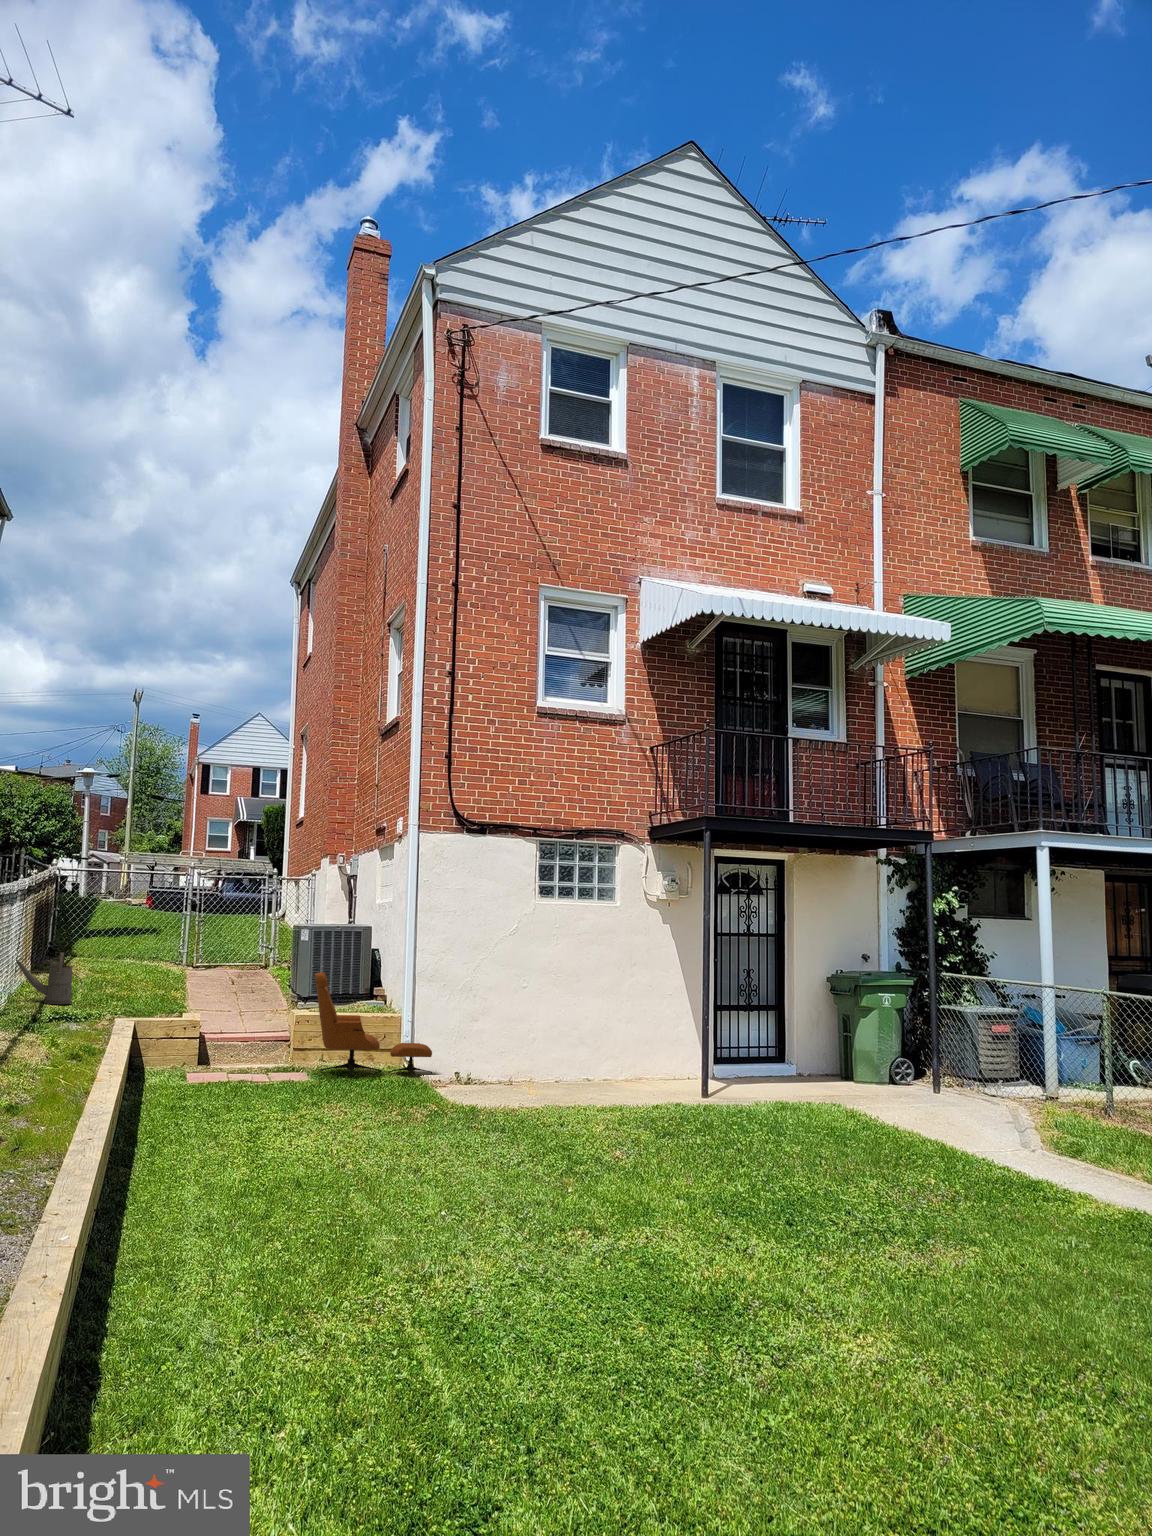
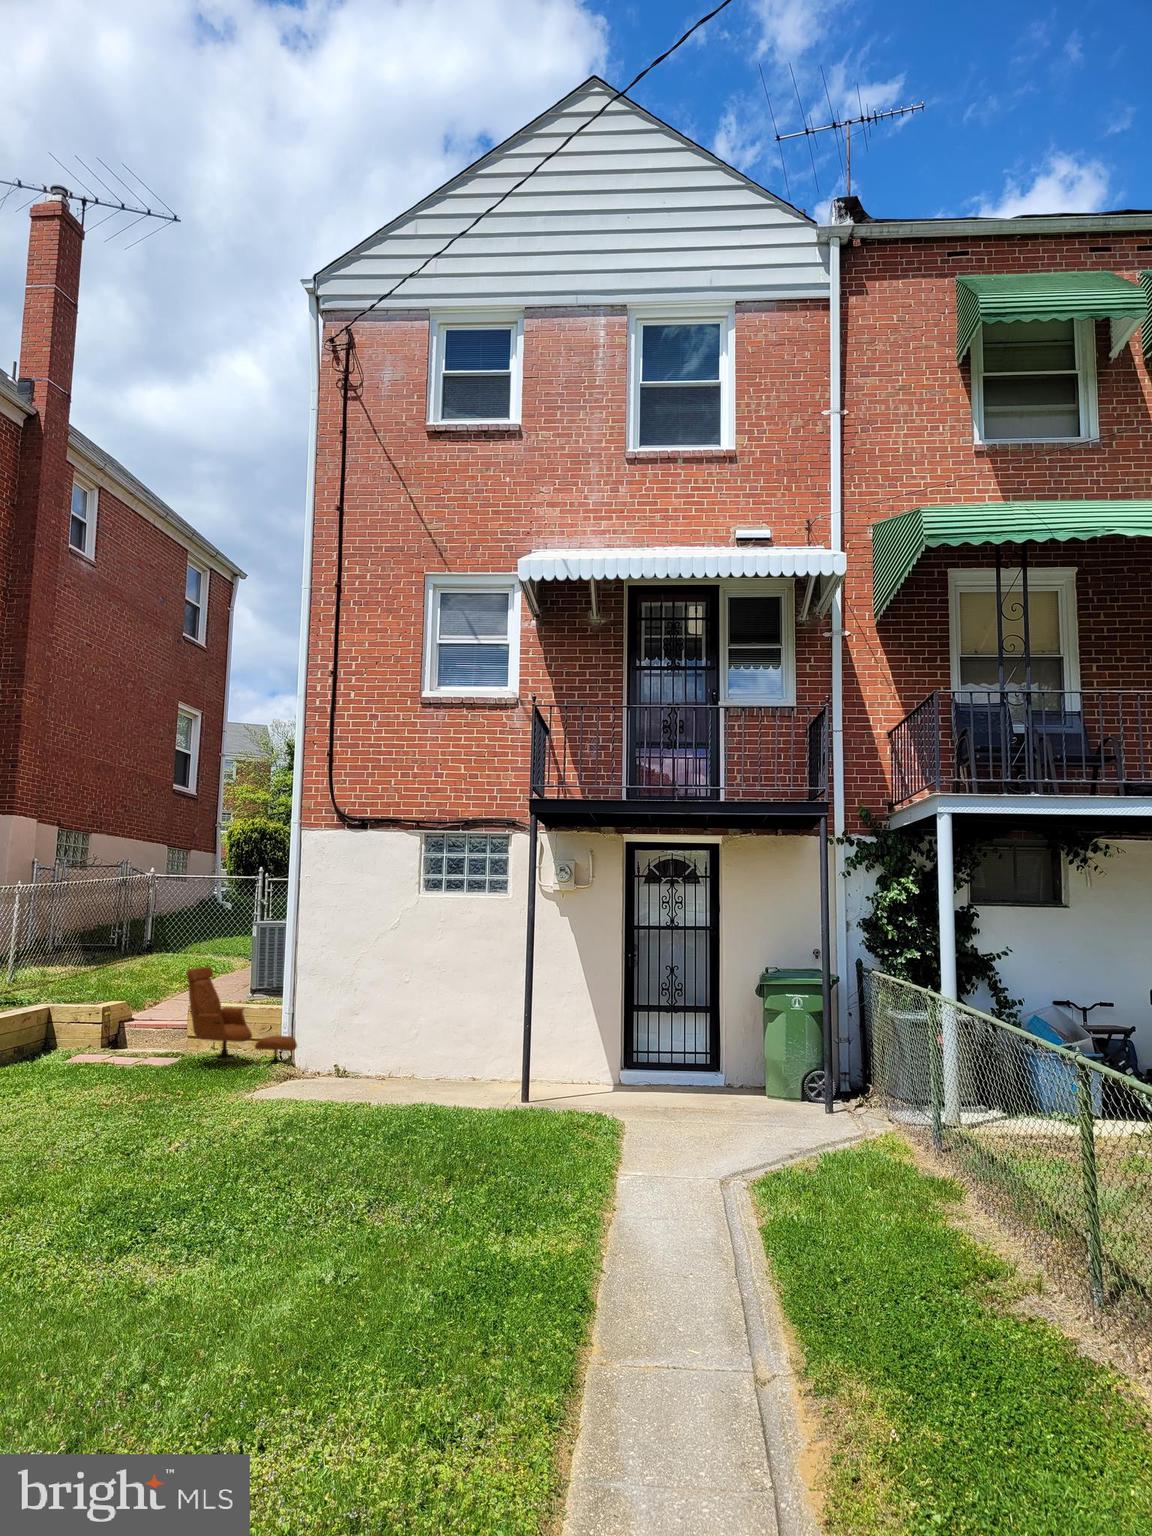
watering can: present [17,952,82,1004] -> none [16,946,67,991]

